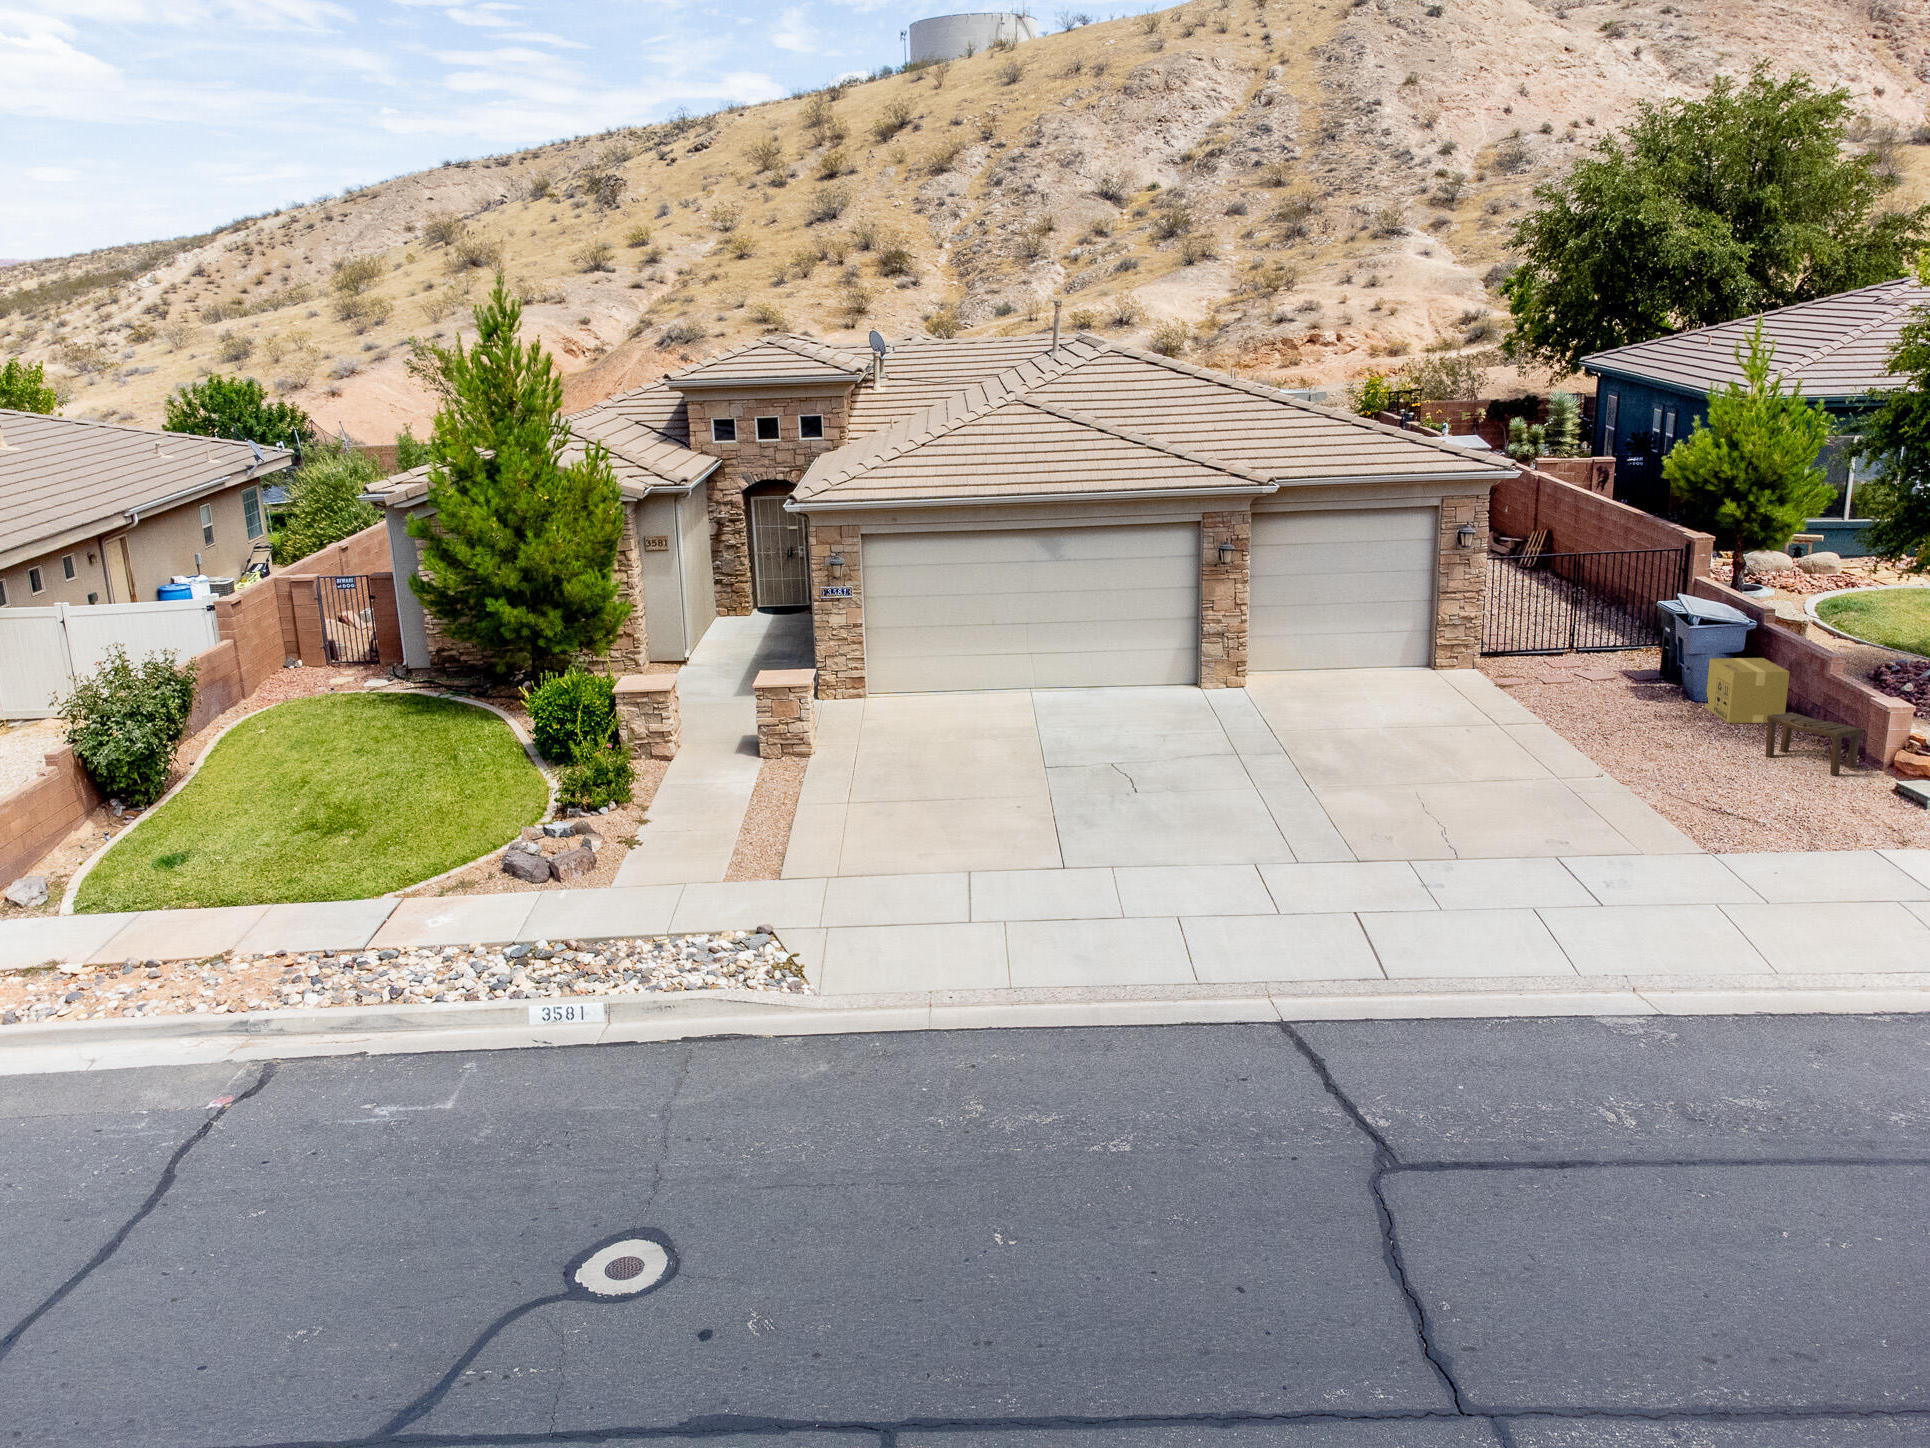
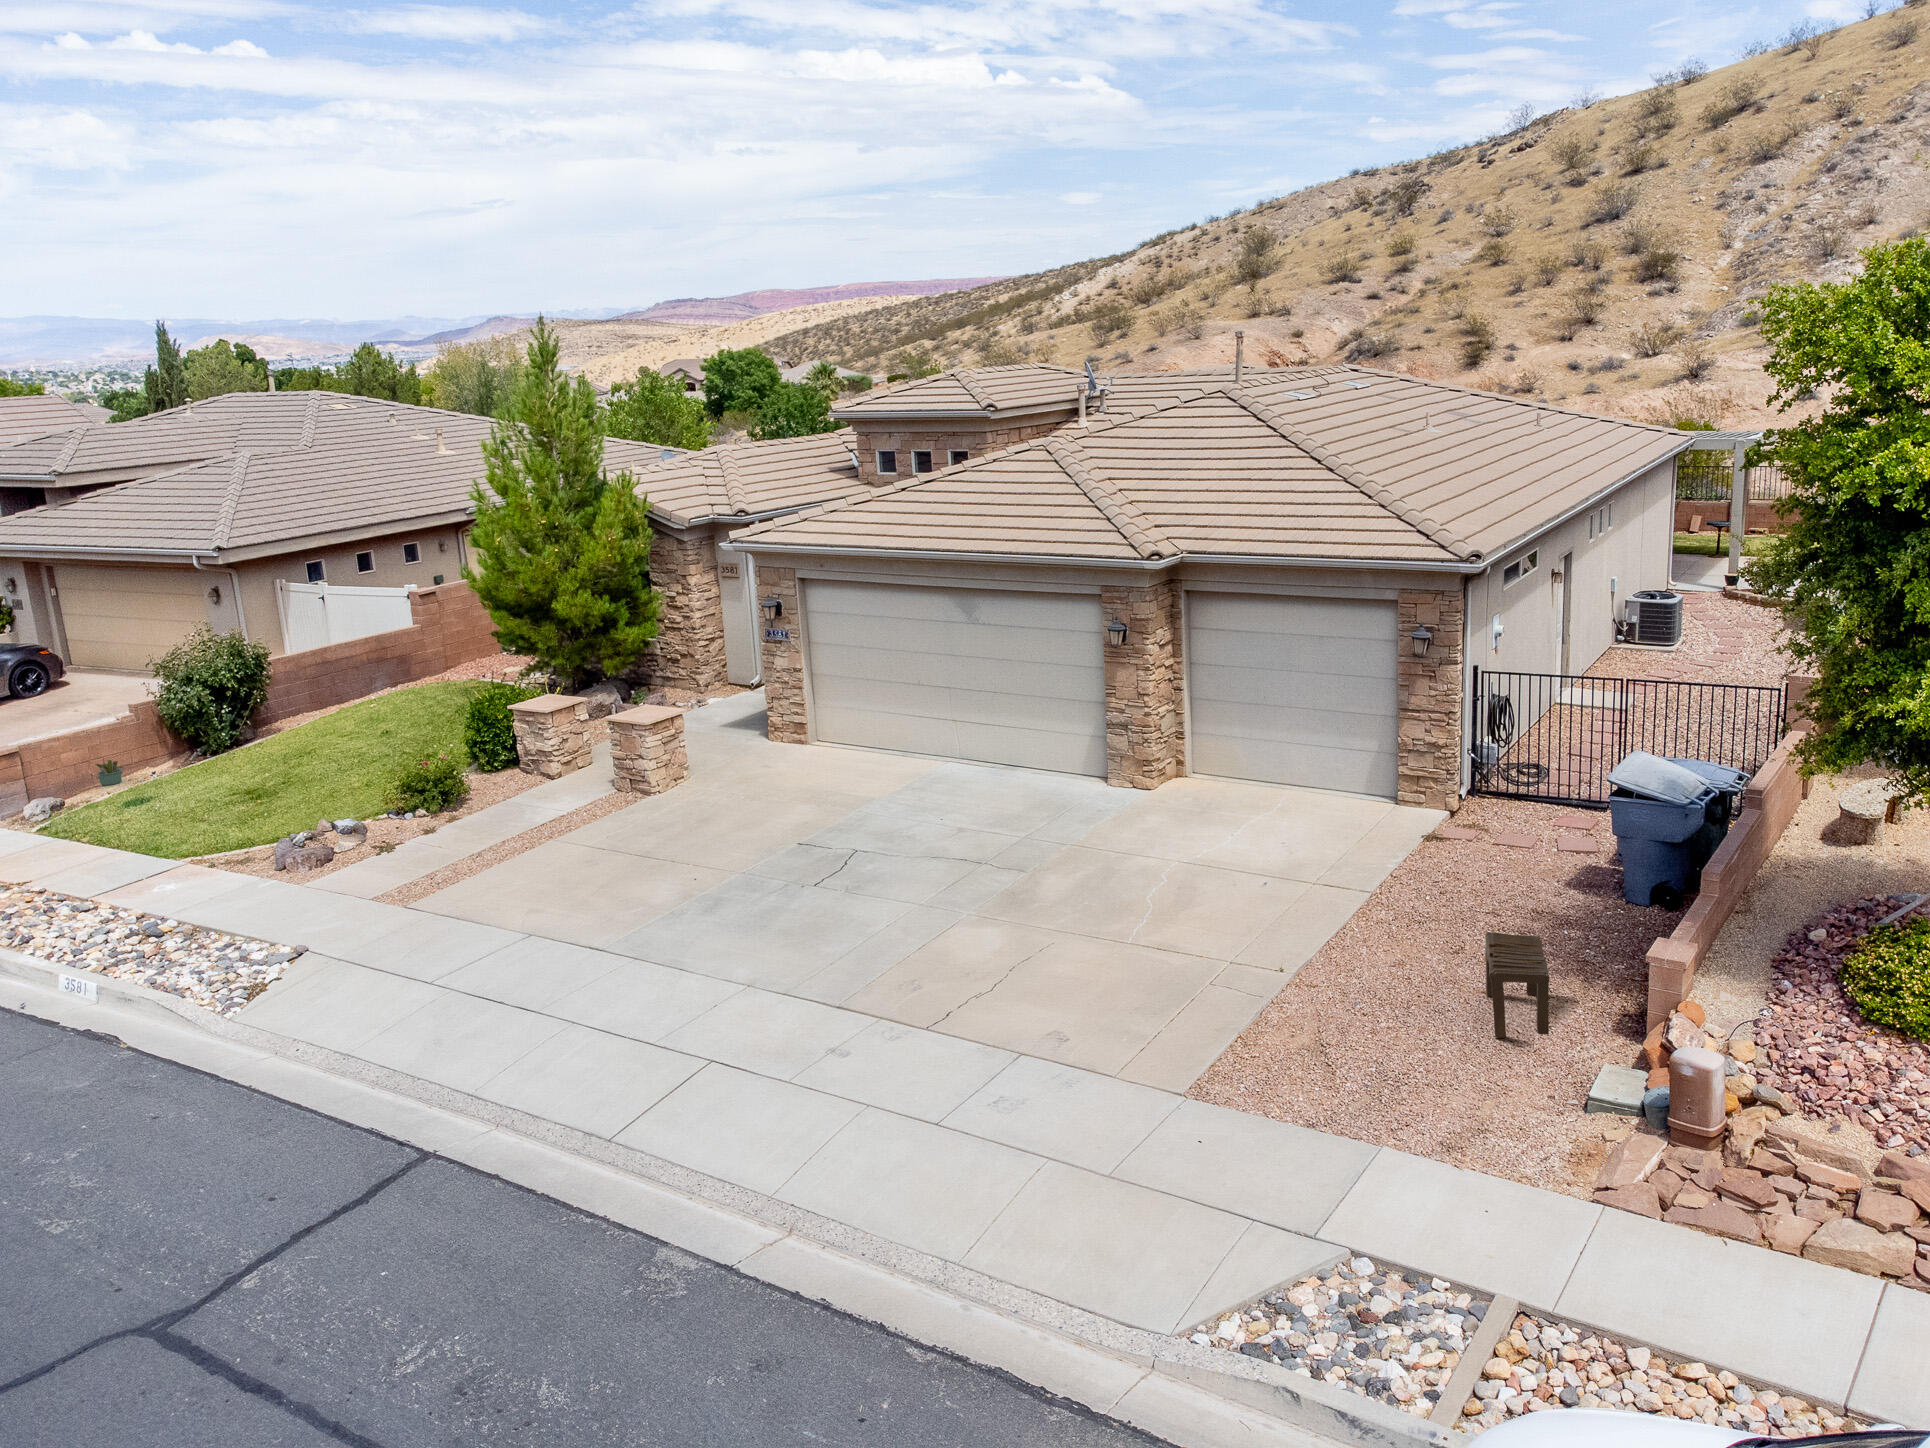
cardboard box: present [1705,658,1790,723] -> none [1575,845,1689,959]
decorative plant: none [46,825,82,859] -> present [95,760,124,786]

